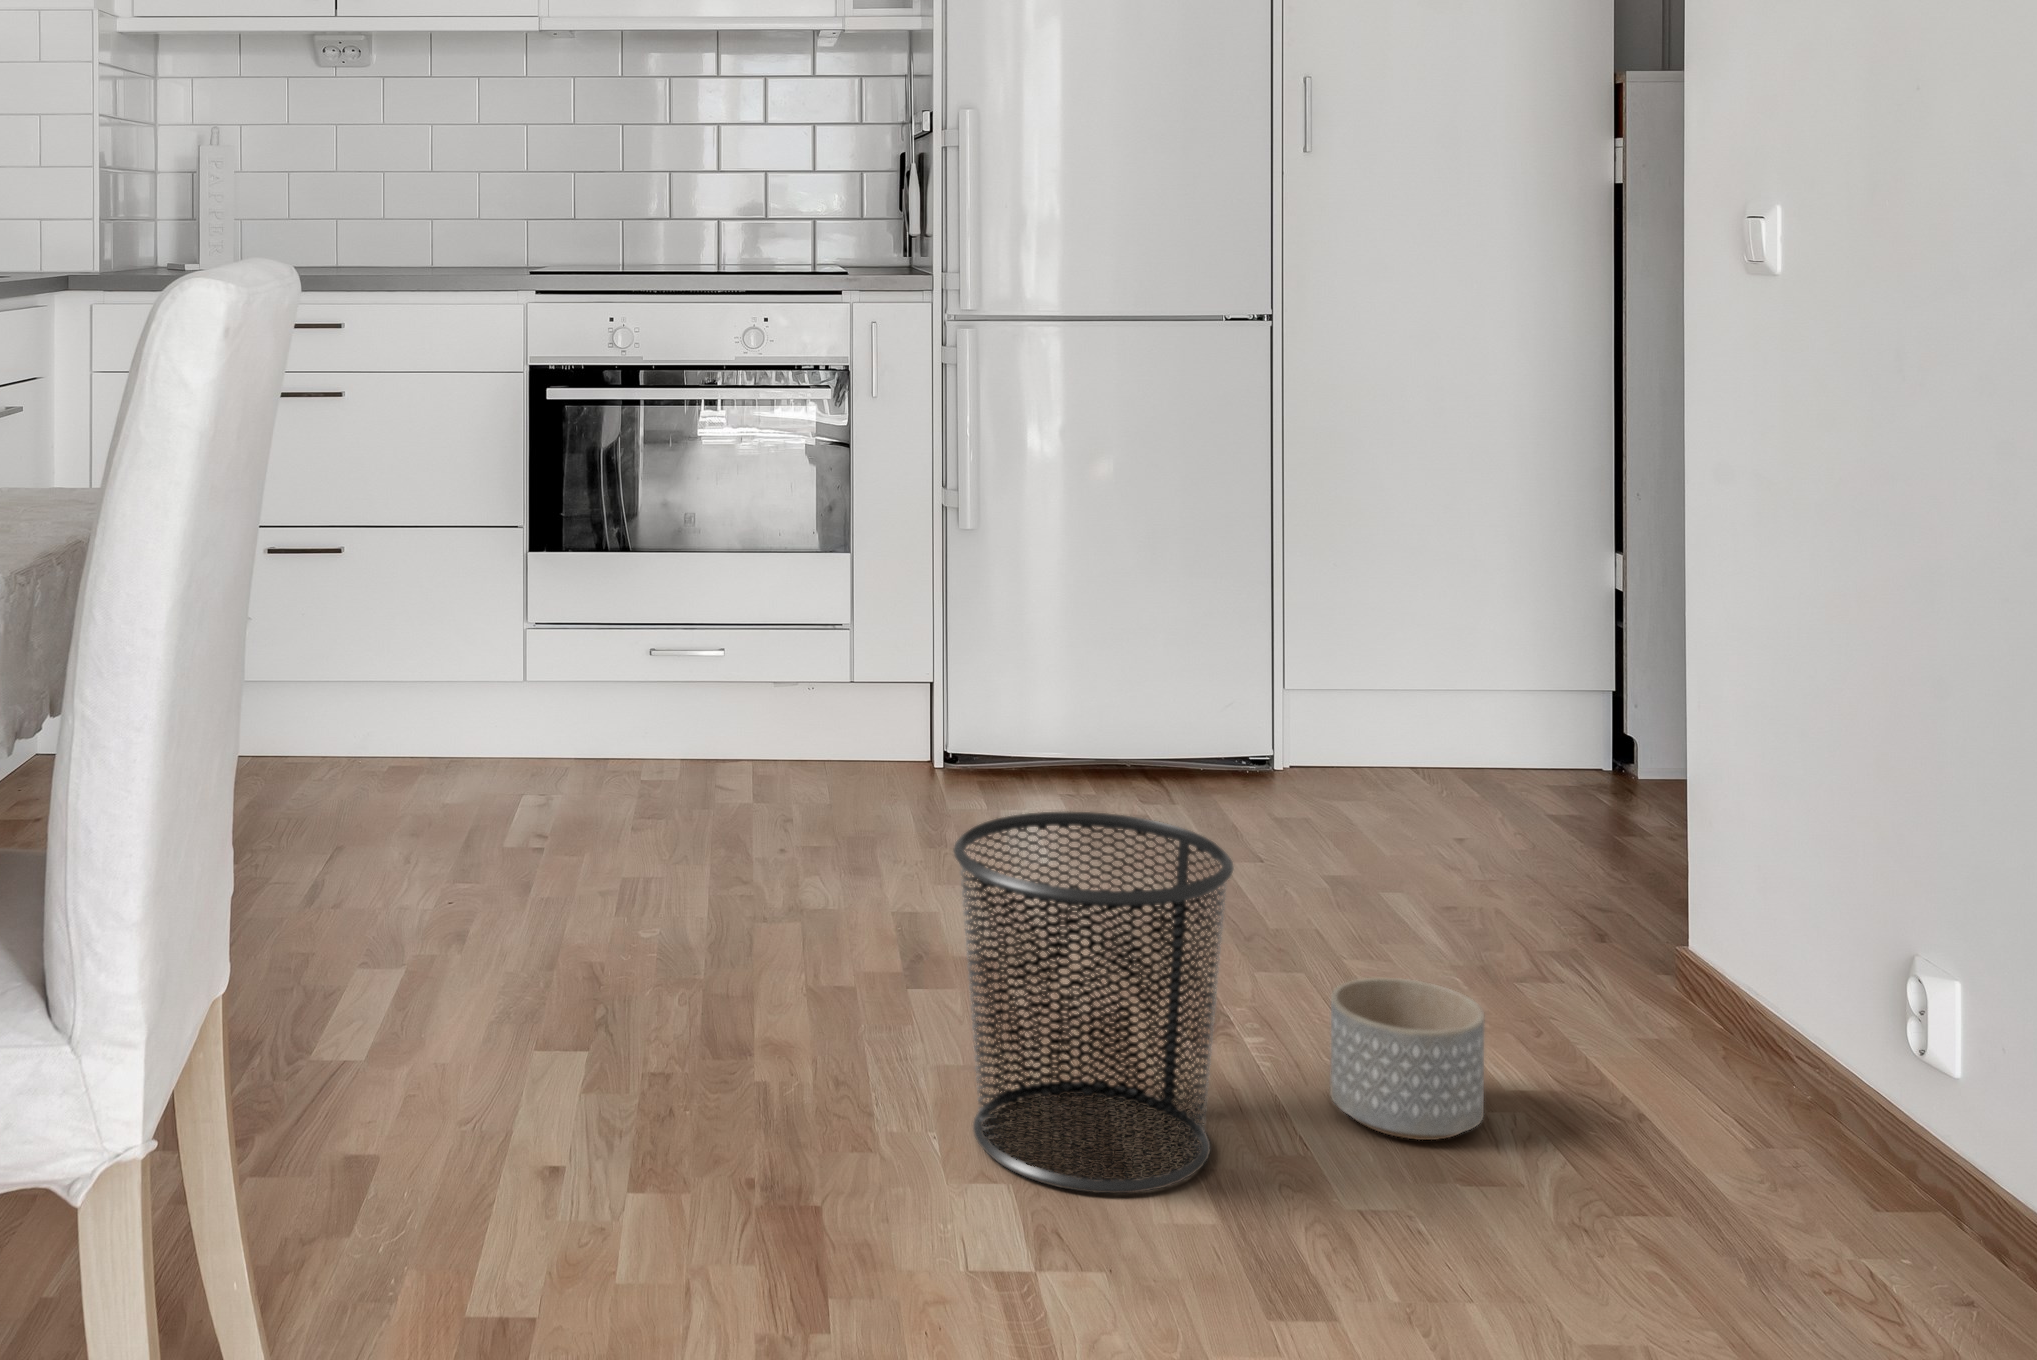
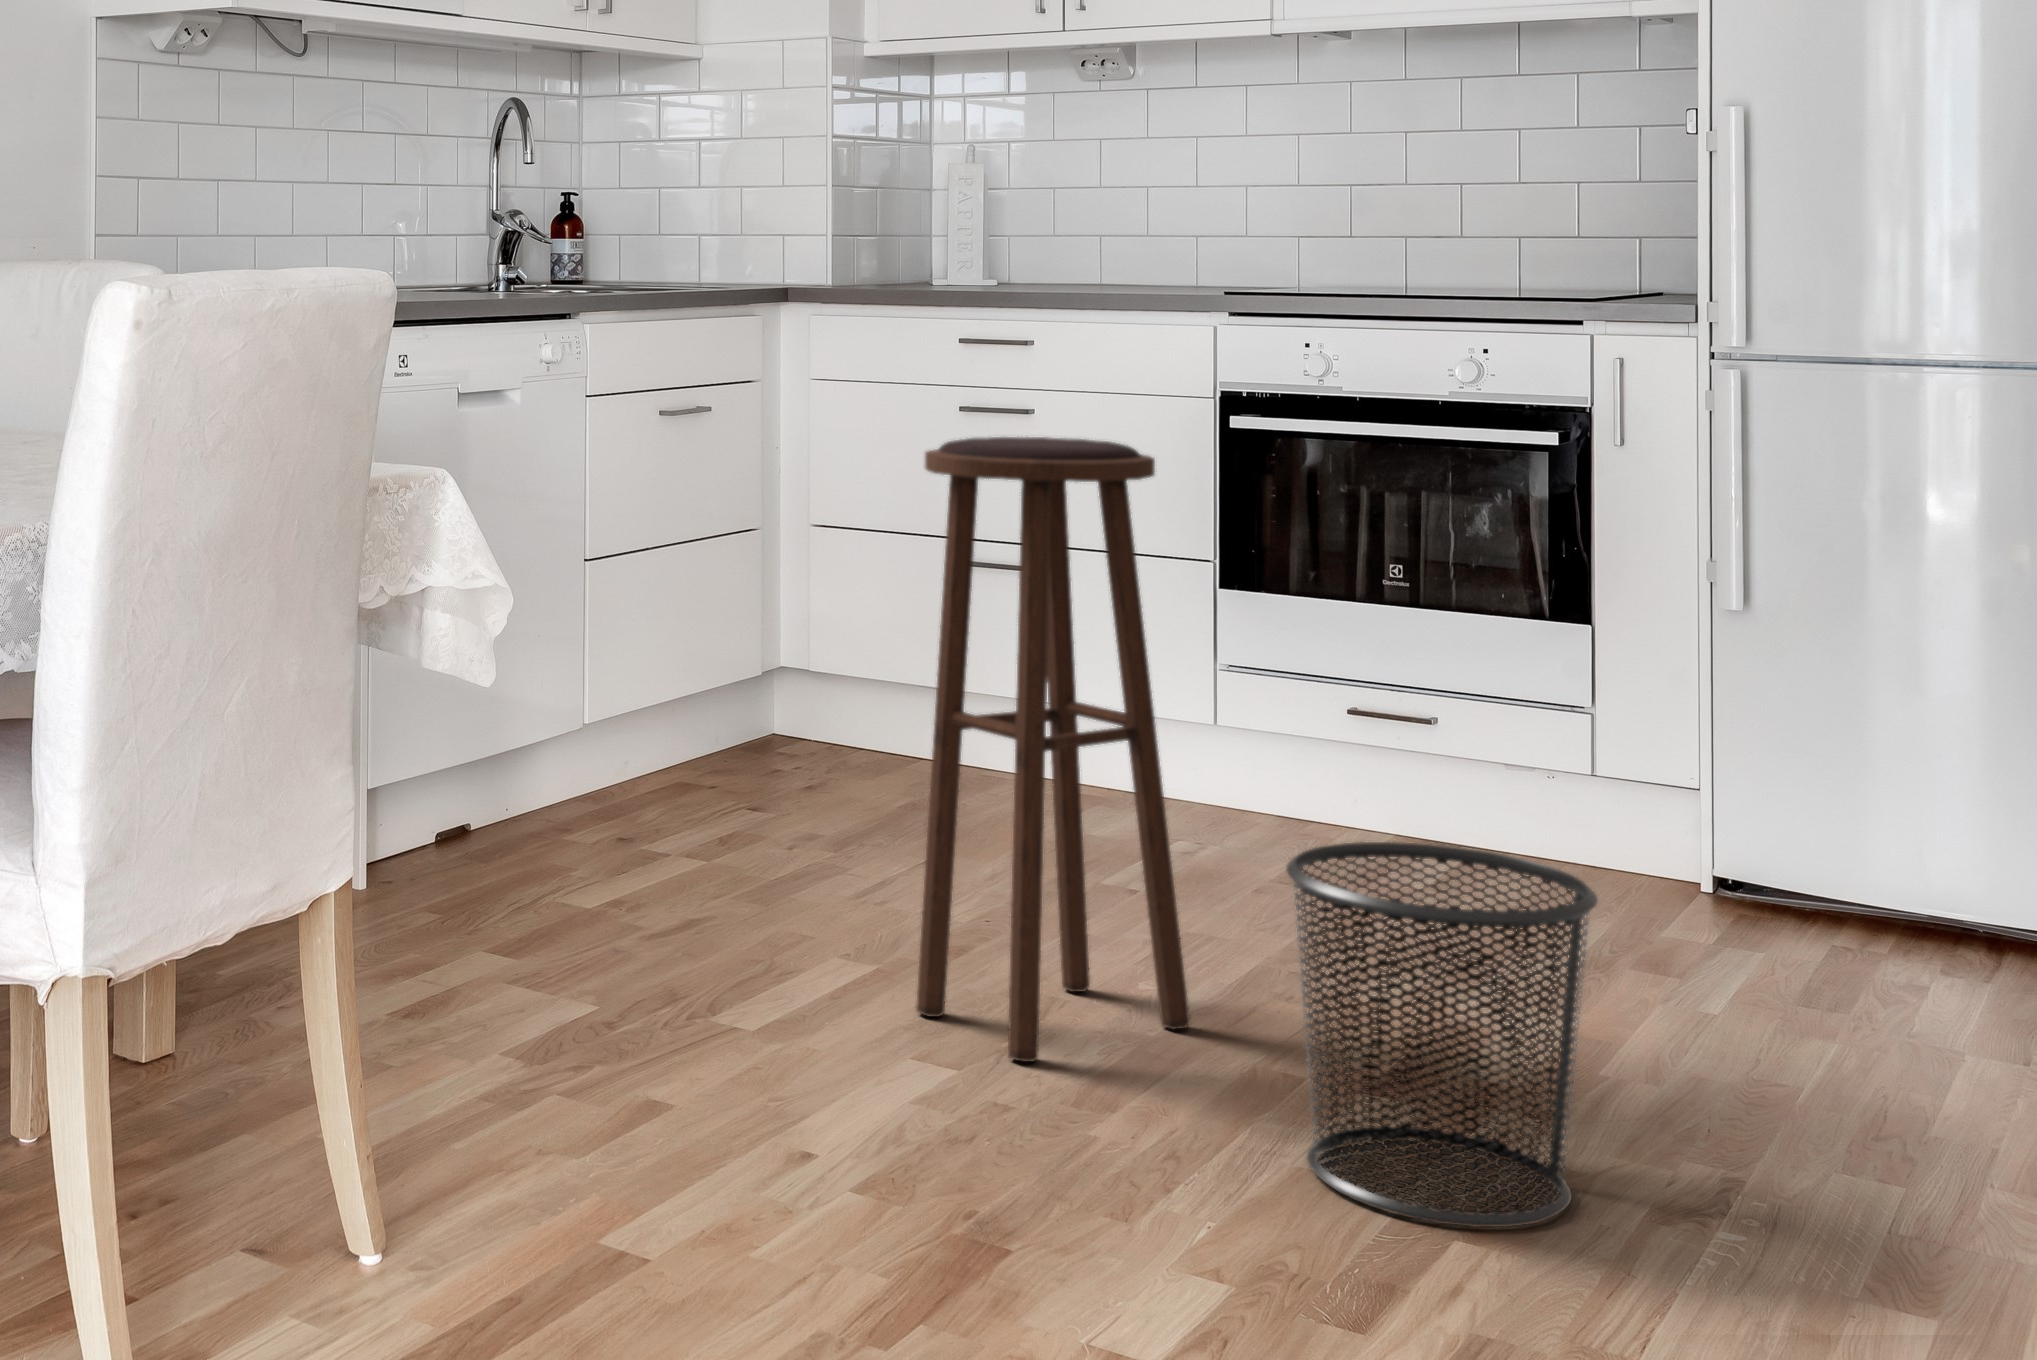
stool: none [491,436,741,1106] -> present [916,437,1190,1062]
planter: present [1330,978,1485,1140] -> none [1759,1093,1955,1277]

